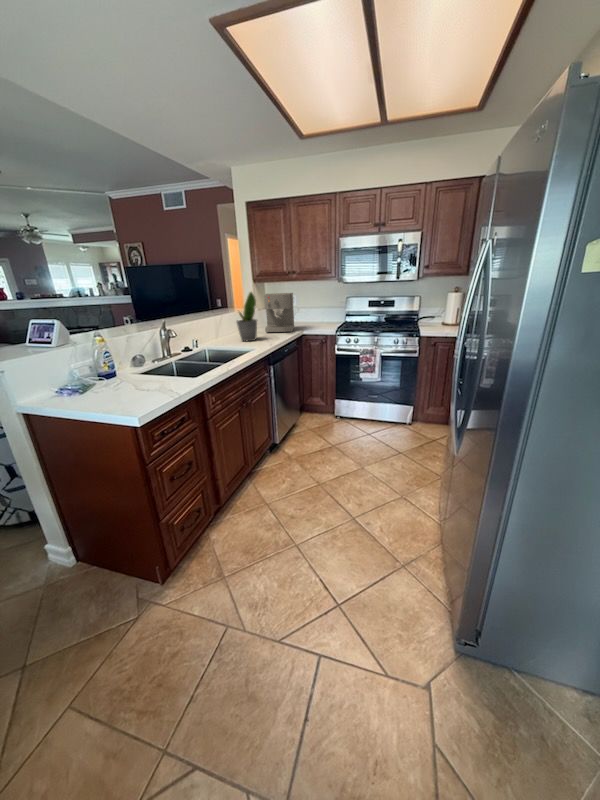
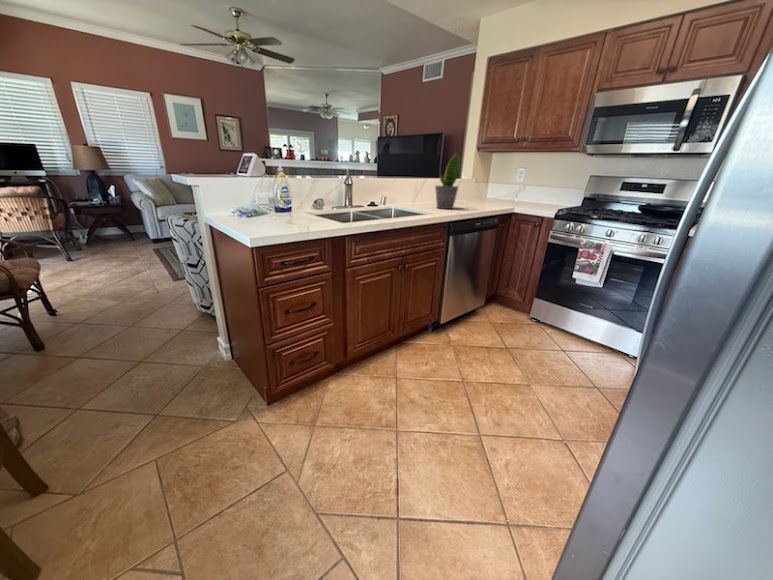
coffee maker: present [264,293,294,333] -> none [471,162,516,208]

